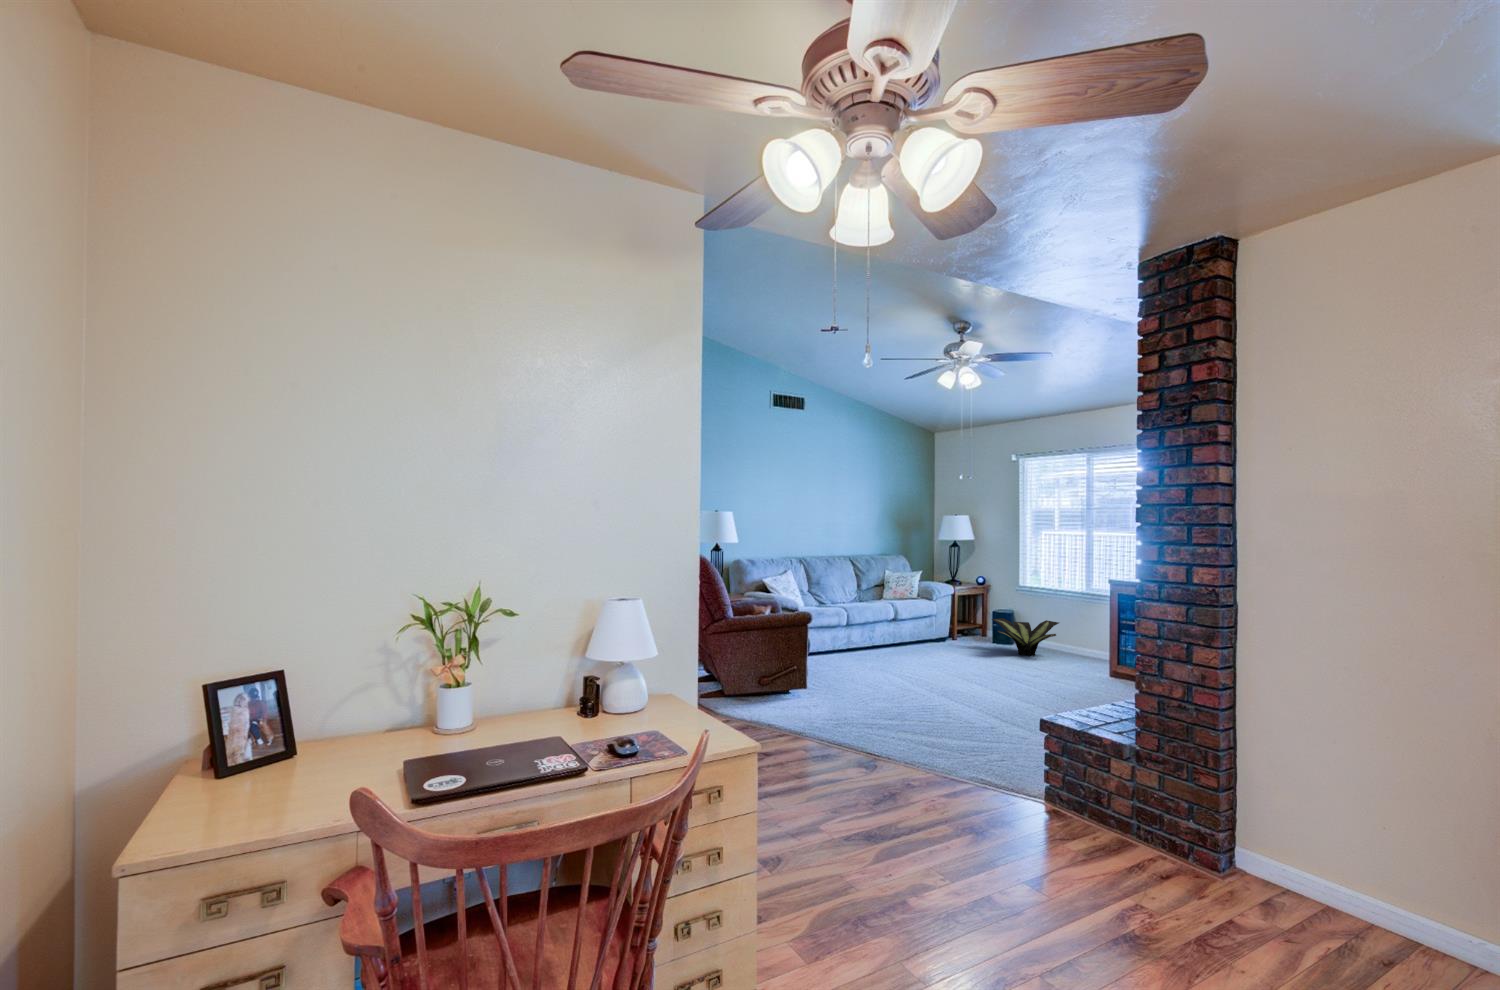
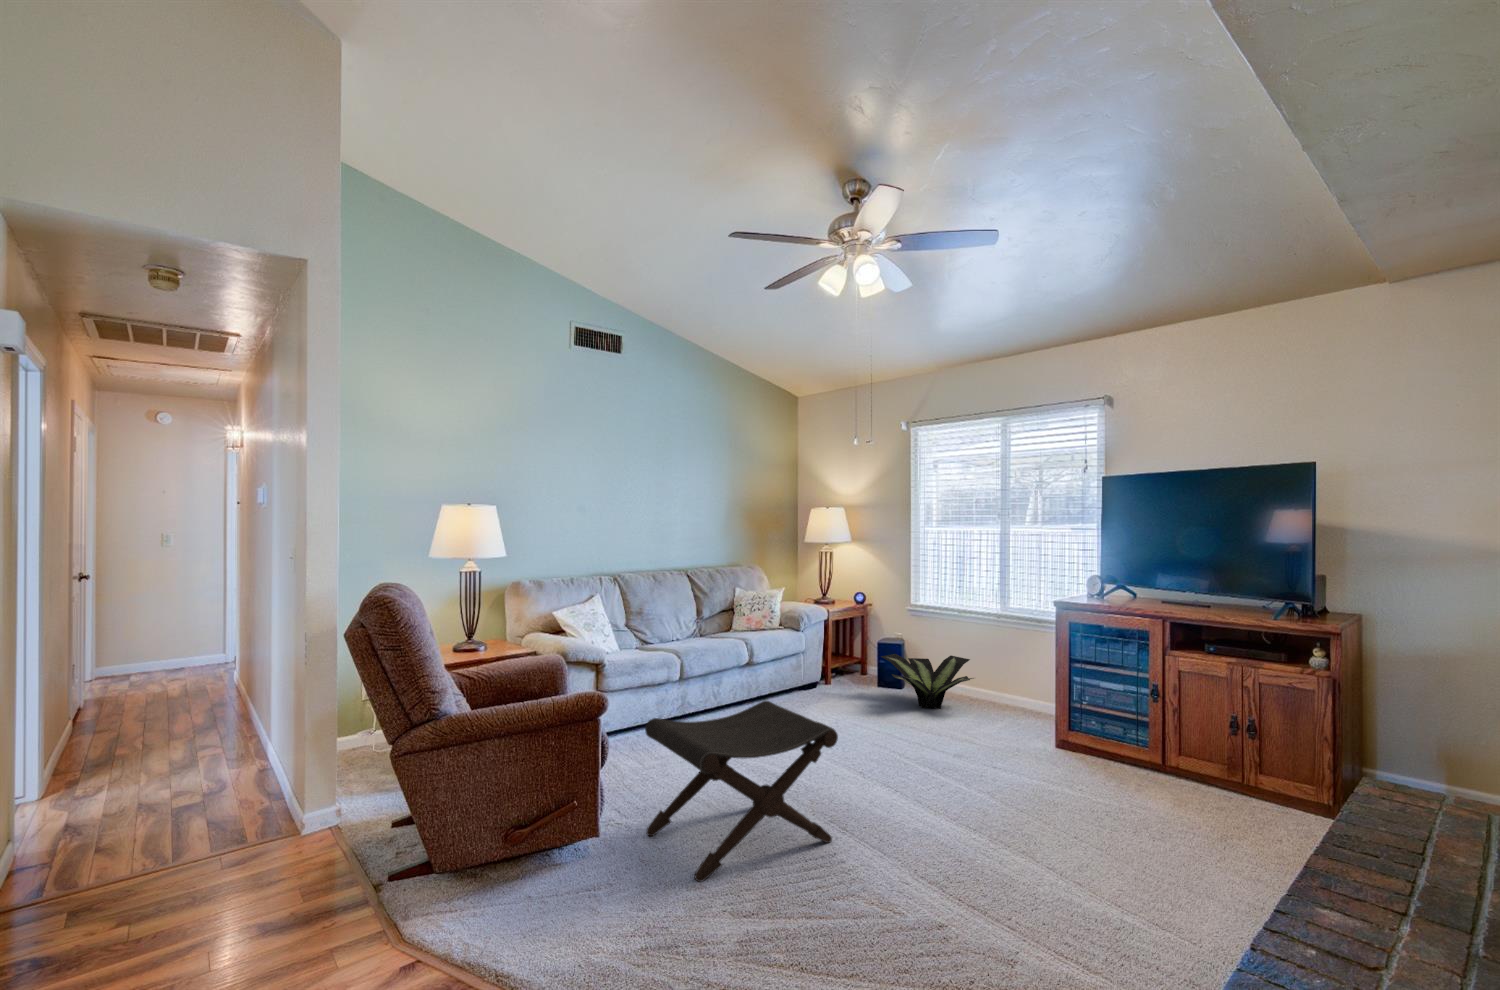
footstool: none [825,626,935,710] -> present [645,701,838,882]

